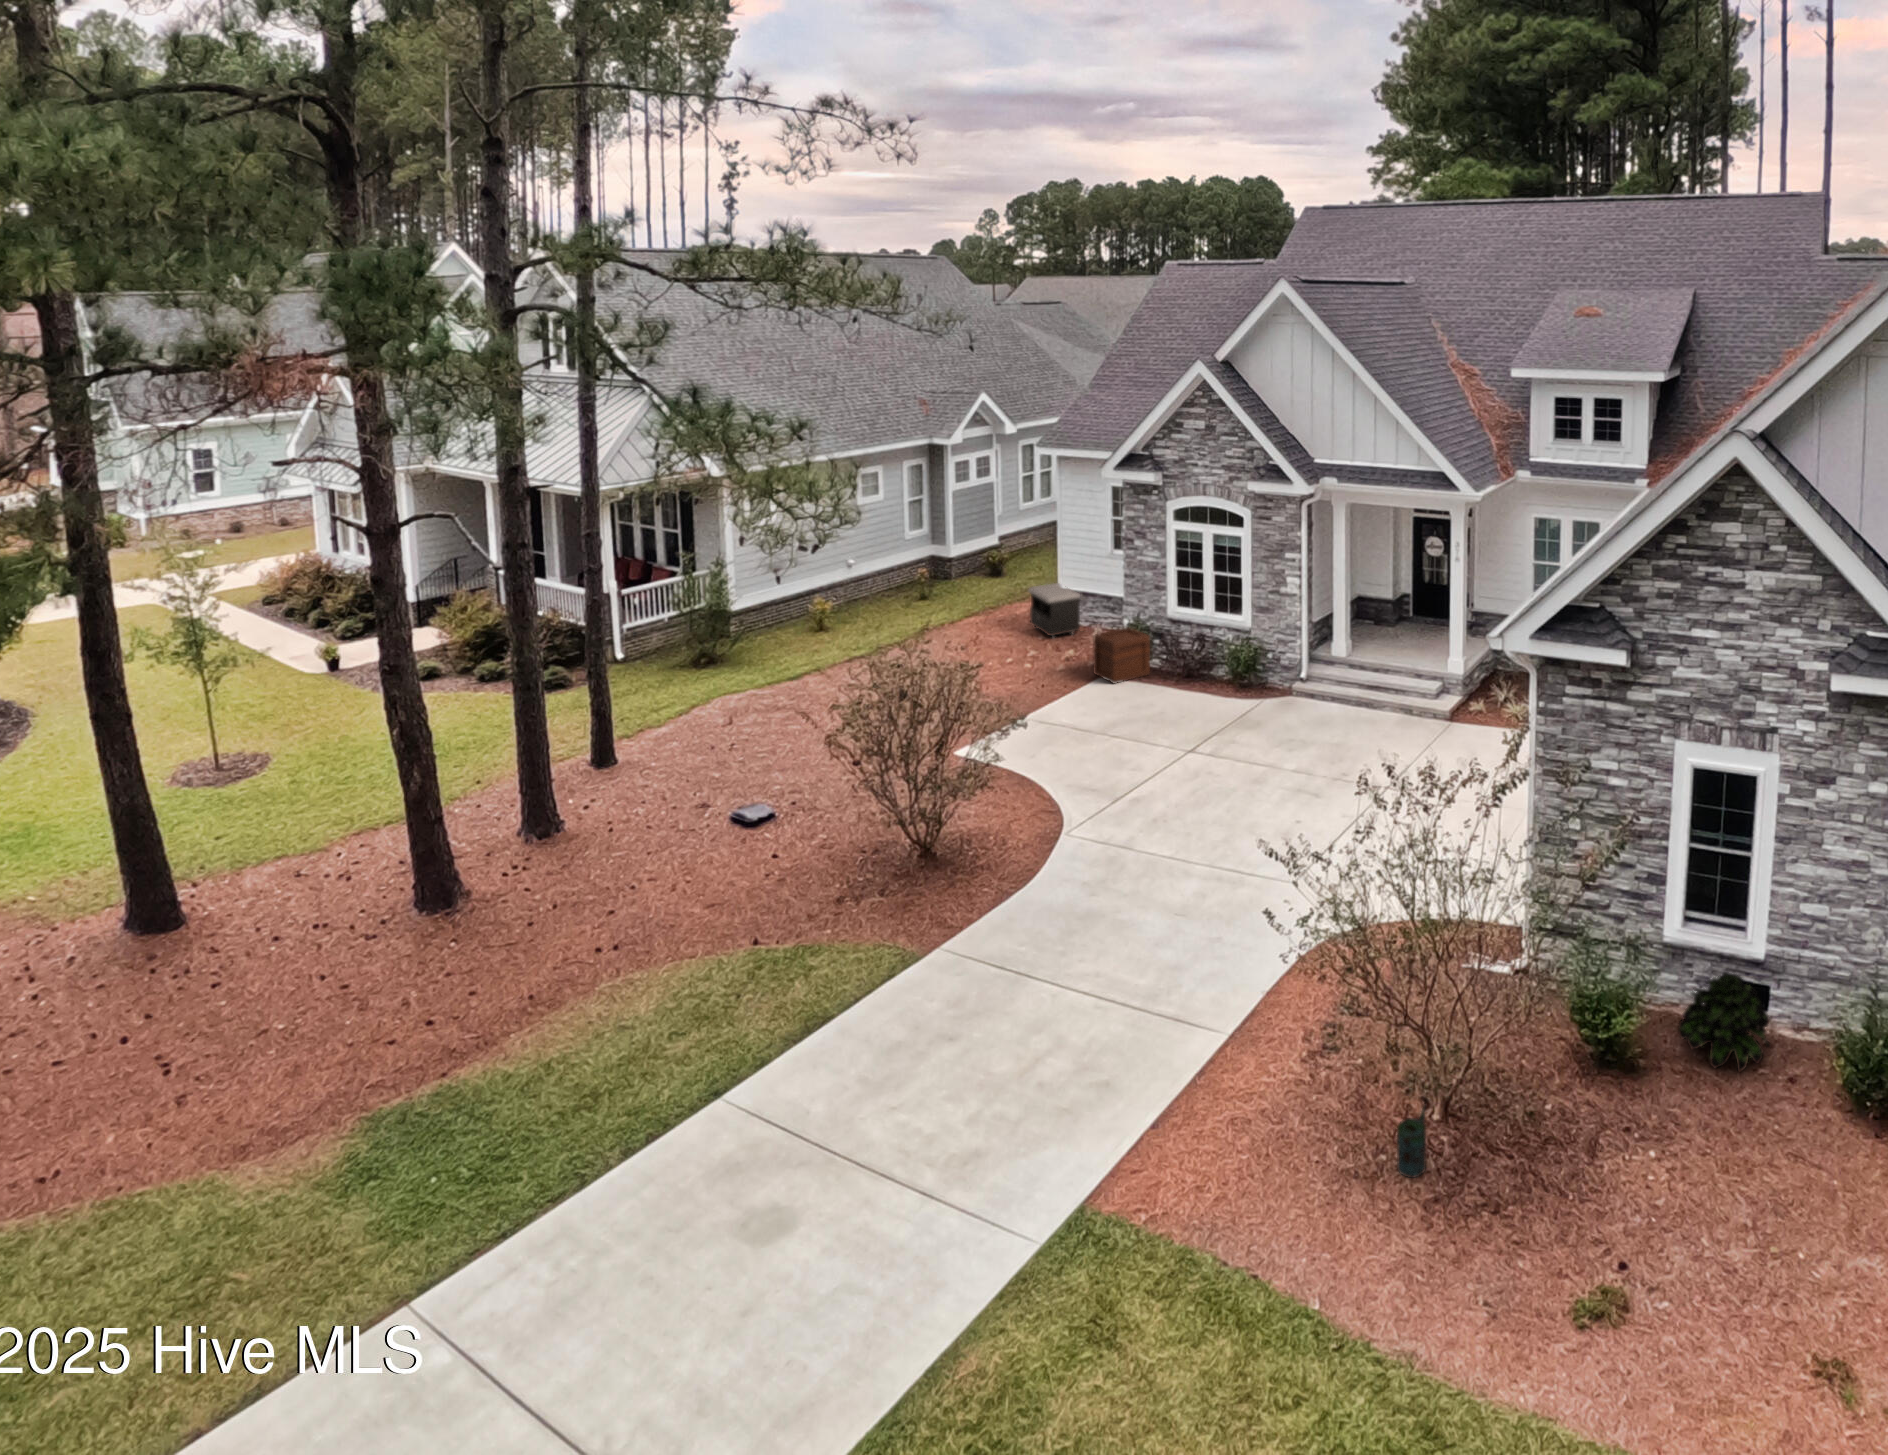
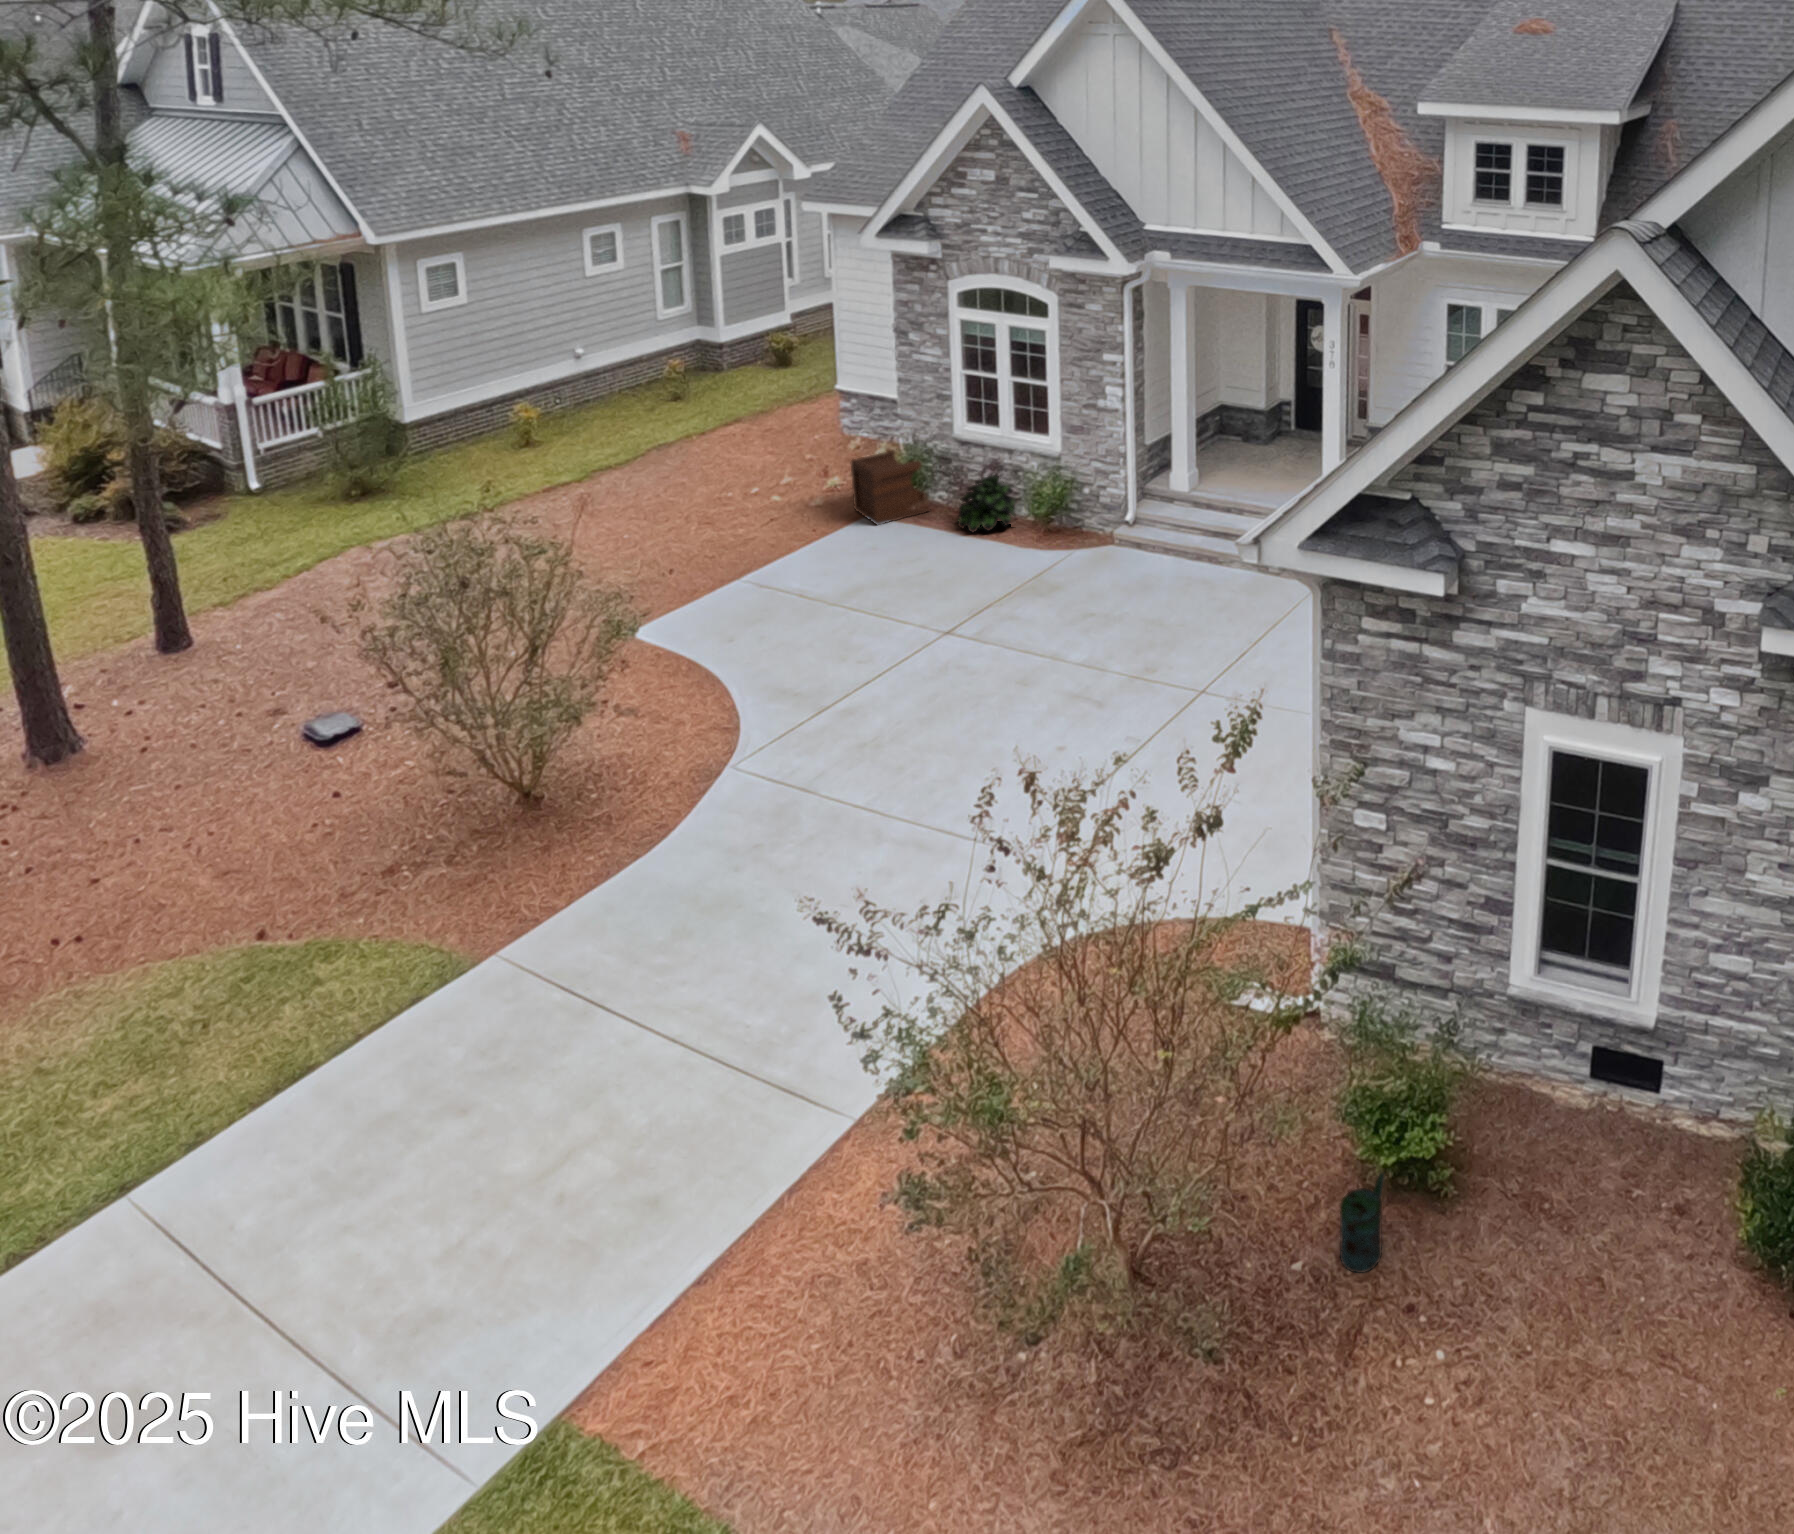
storage bench: present [1029,583,1080,637] -> none [788,383,858,458]
potted plant: present [1678,972,1771,1071] -> present [958,475,1015,532]
watering can: present [1397,1098,1429,1178] -> present [1340,1173,1384,1273]

